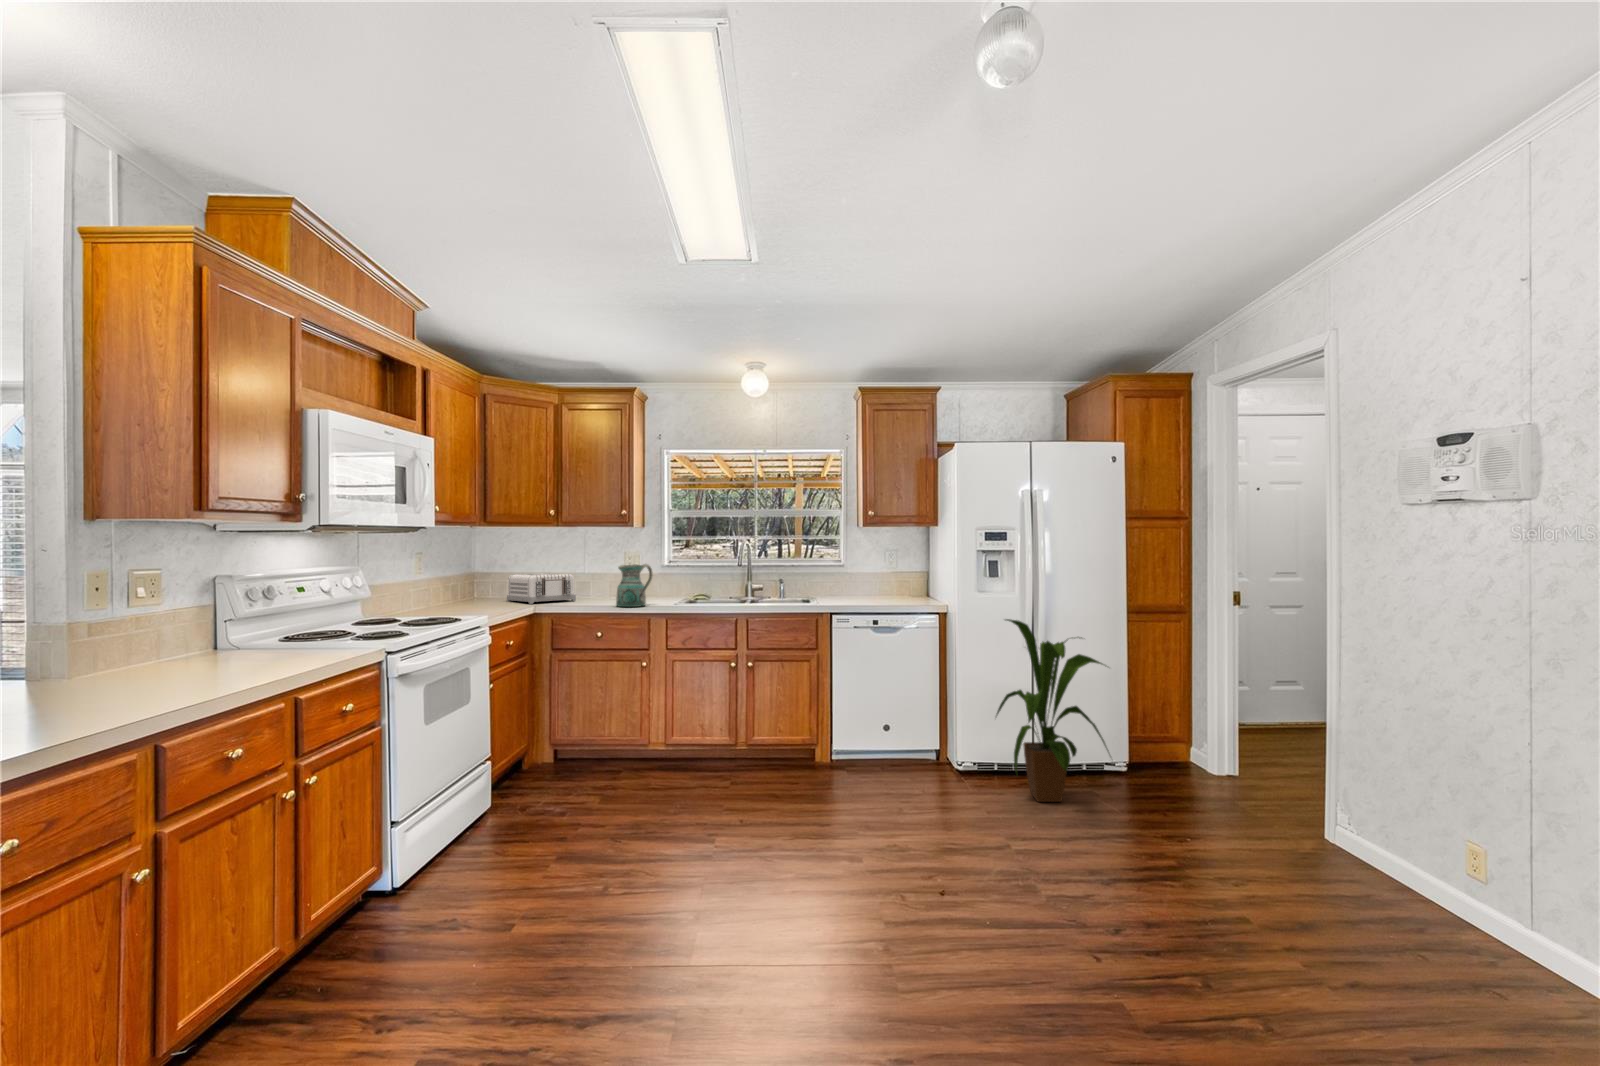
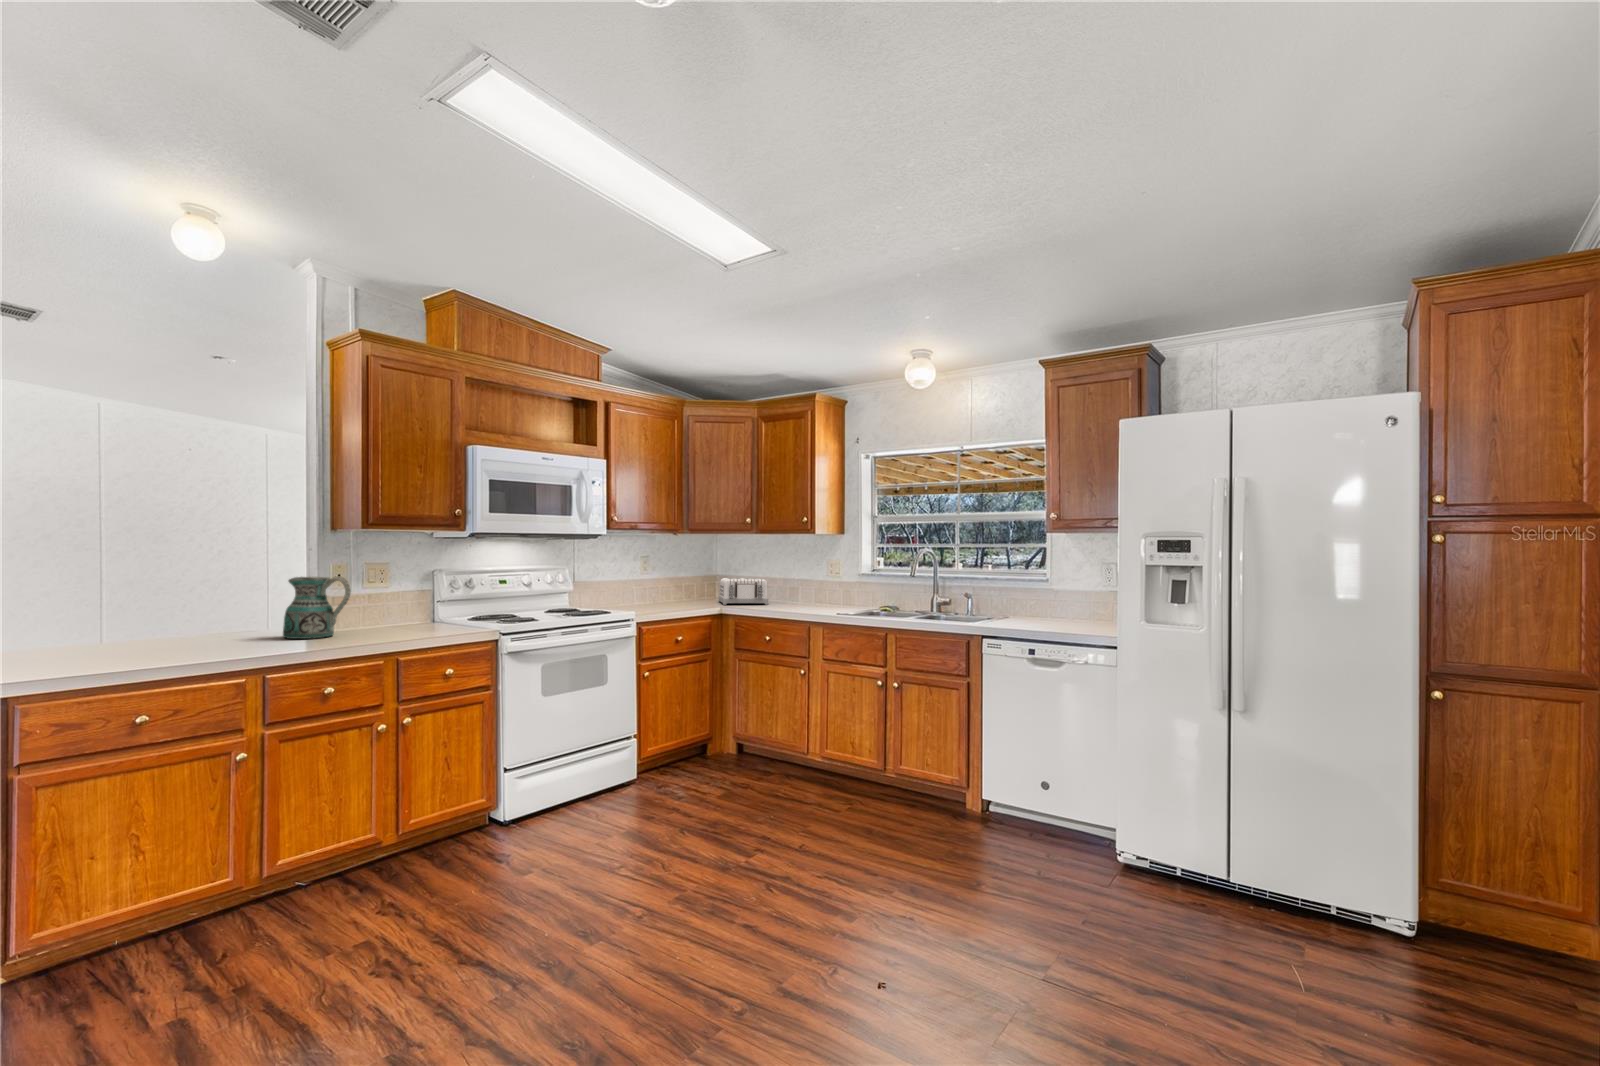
ceramic pitcher: present [616,564,652,607] -> present [283,576,351,639]
house plant: present [997,619,1109,802] -> none [1131,661,1356,949]

